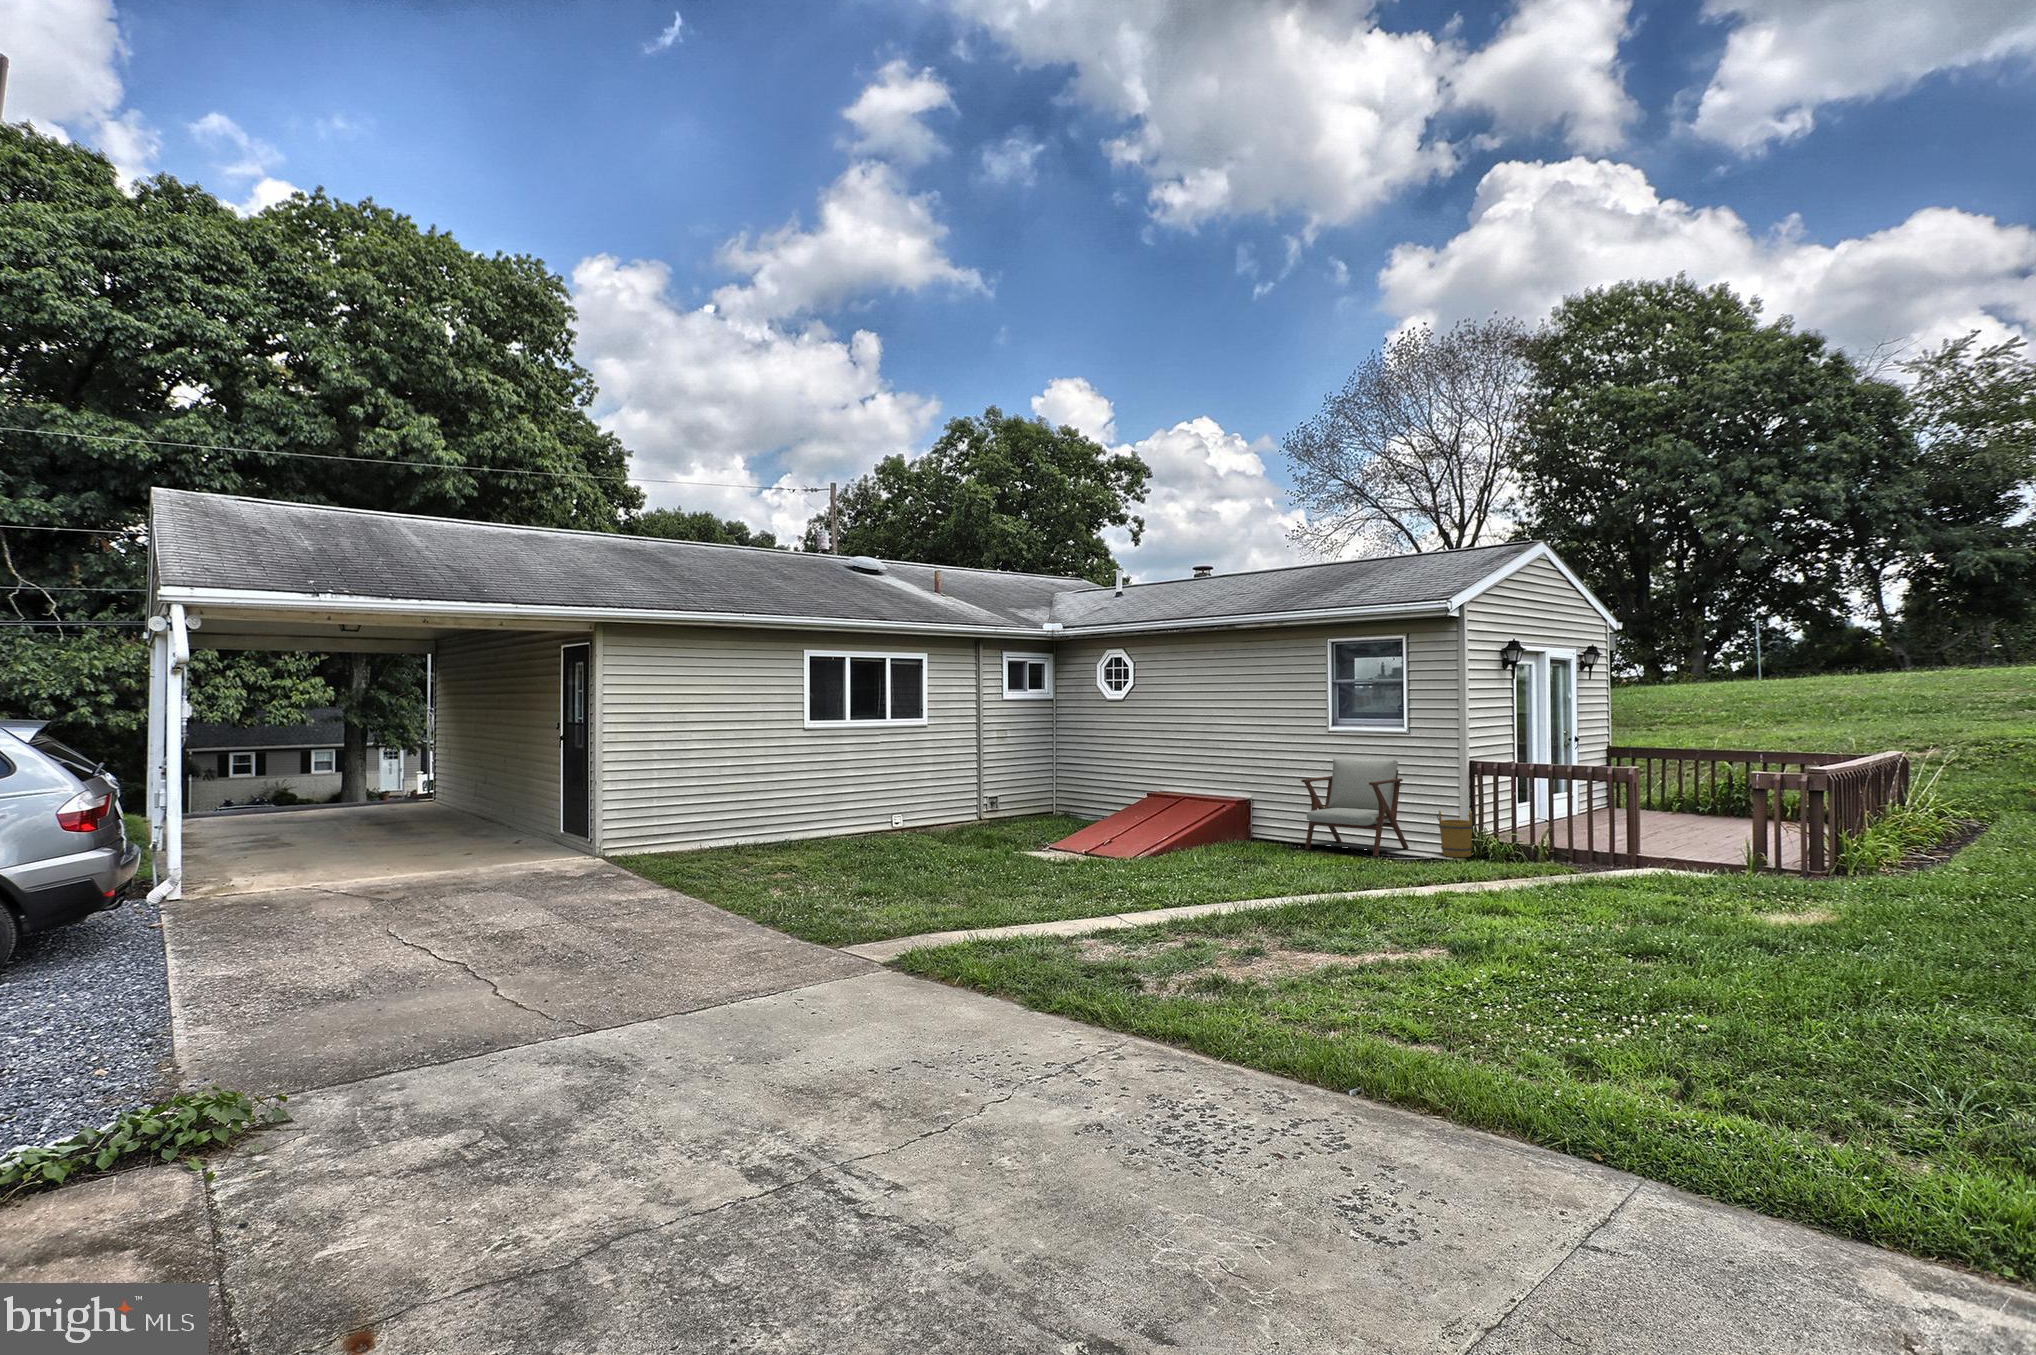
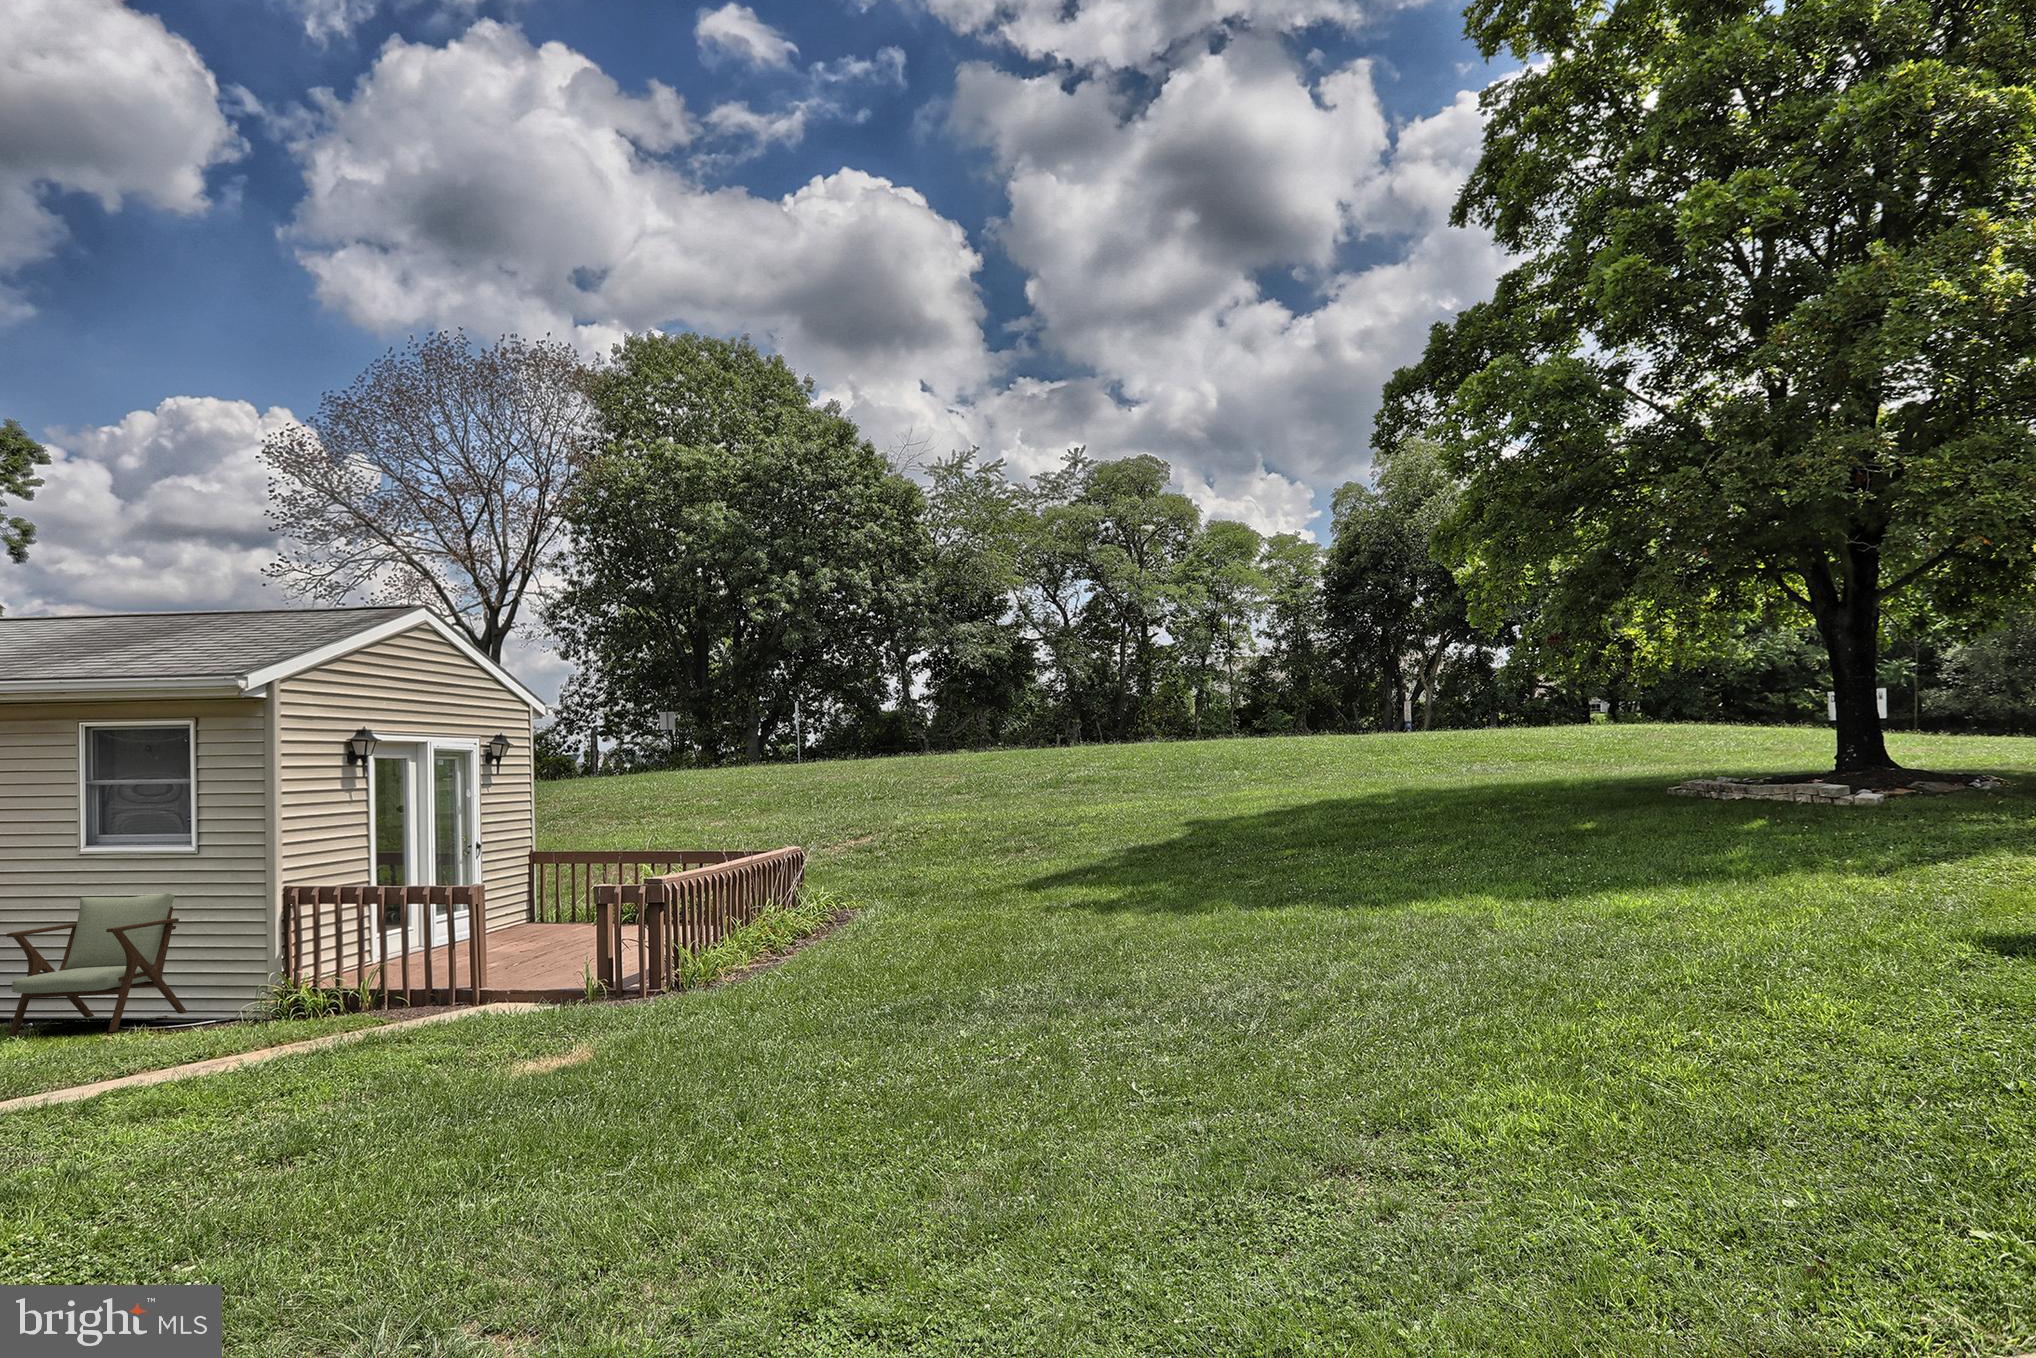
bucket: present [1437,811,1474,857] -> none [217,953,270,1018]

